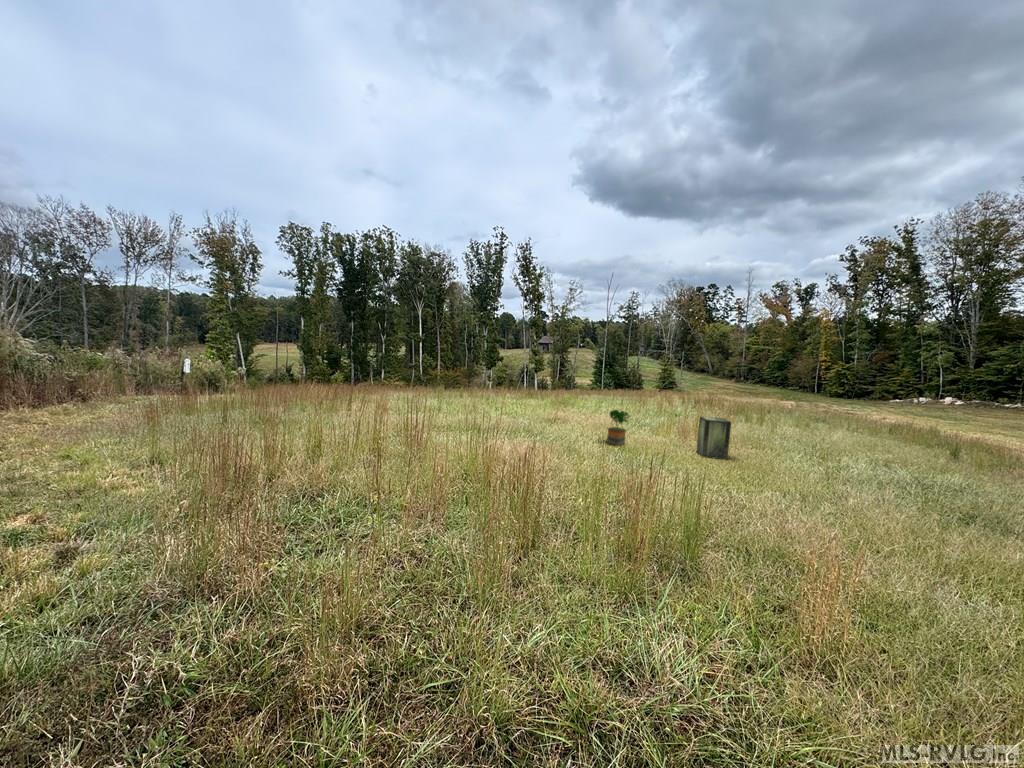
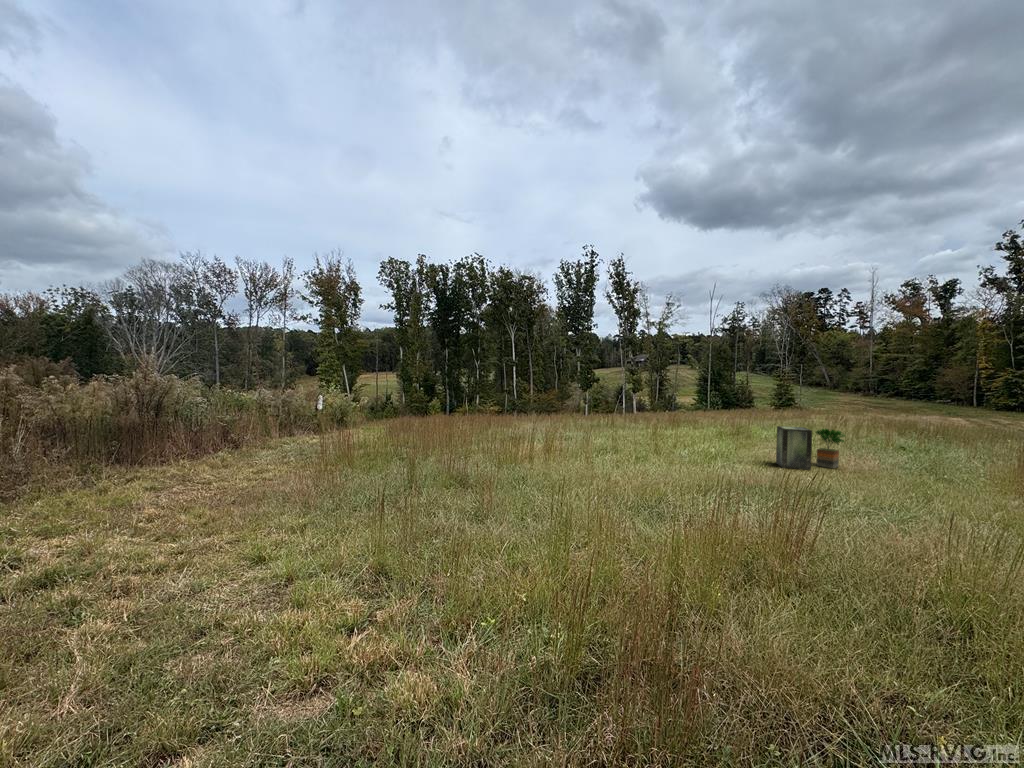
storage box: present [697,417,731,459] -> present [776,426,812,470]

